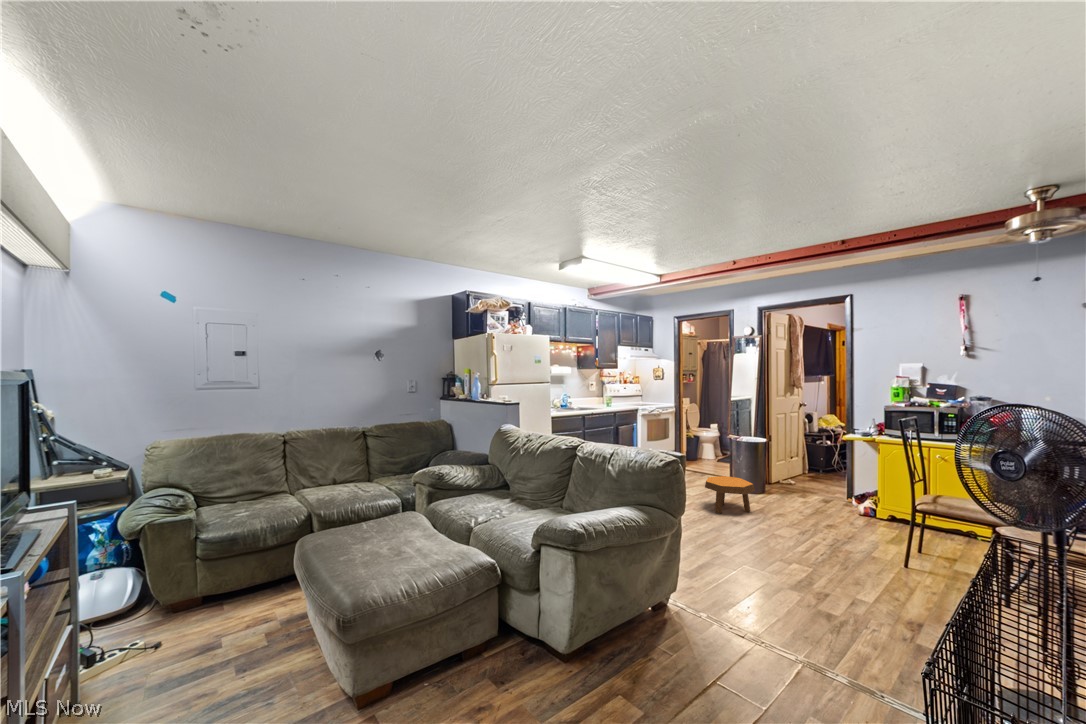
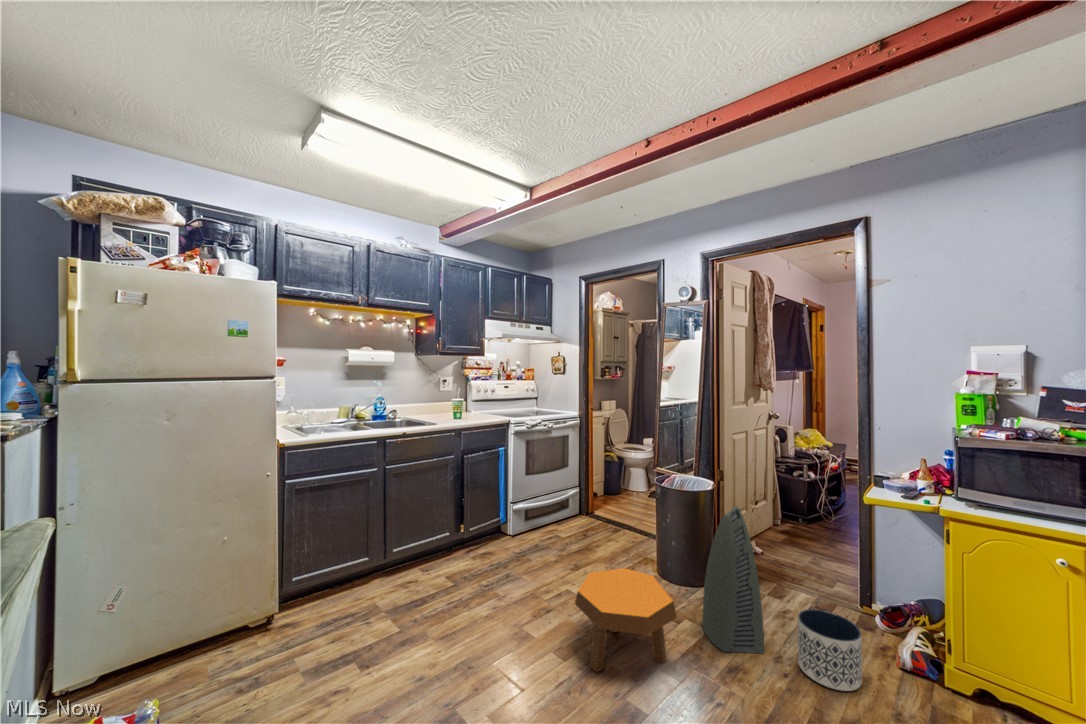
air purifier: none [766,444,797,510] -> present [702,506,764,654]
planter: none [813,489,842,518] -> present [798,609,862,691]

